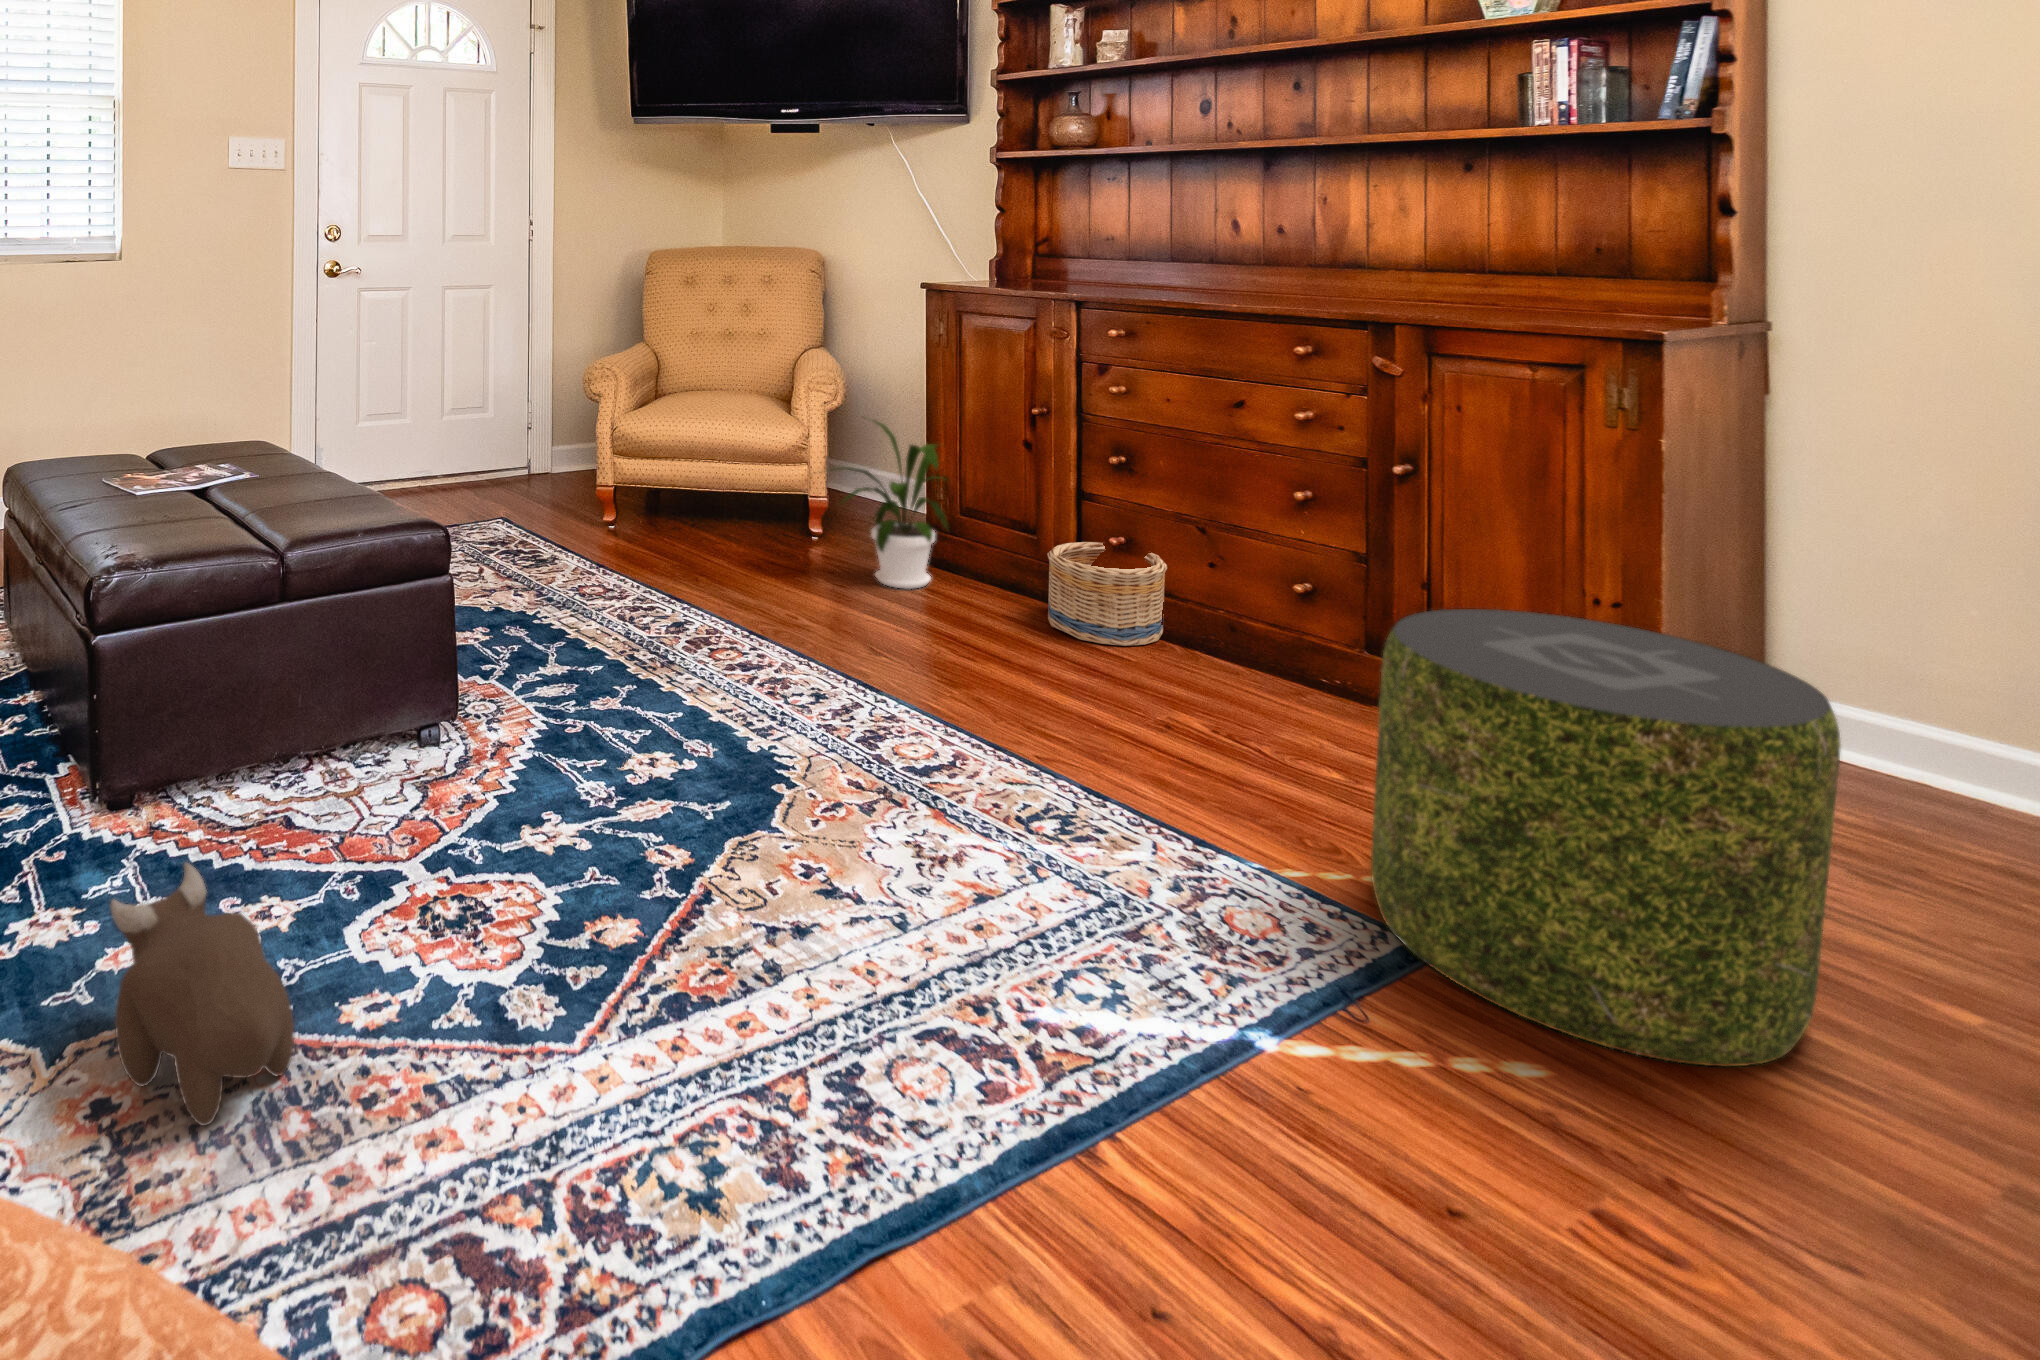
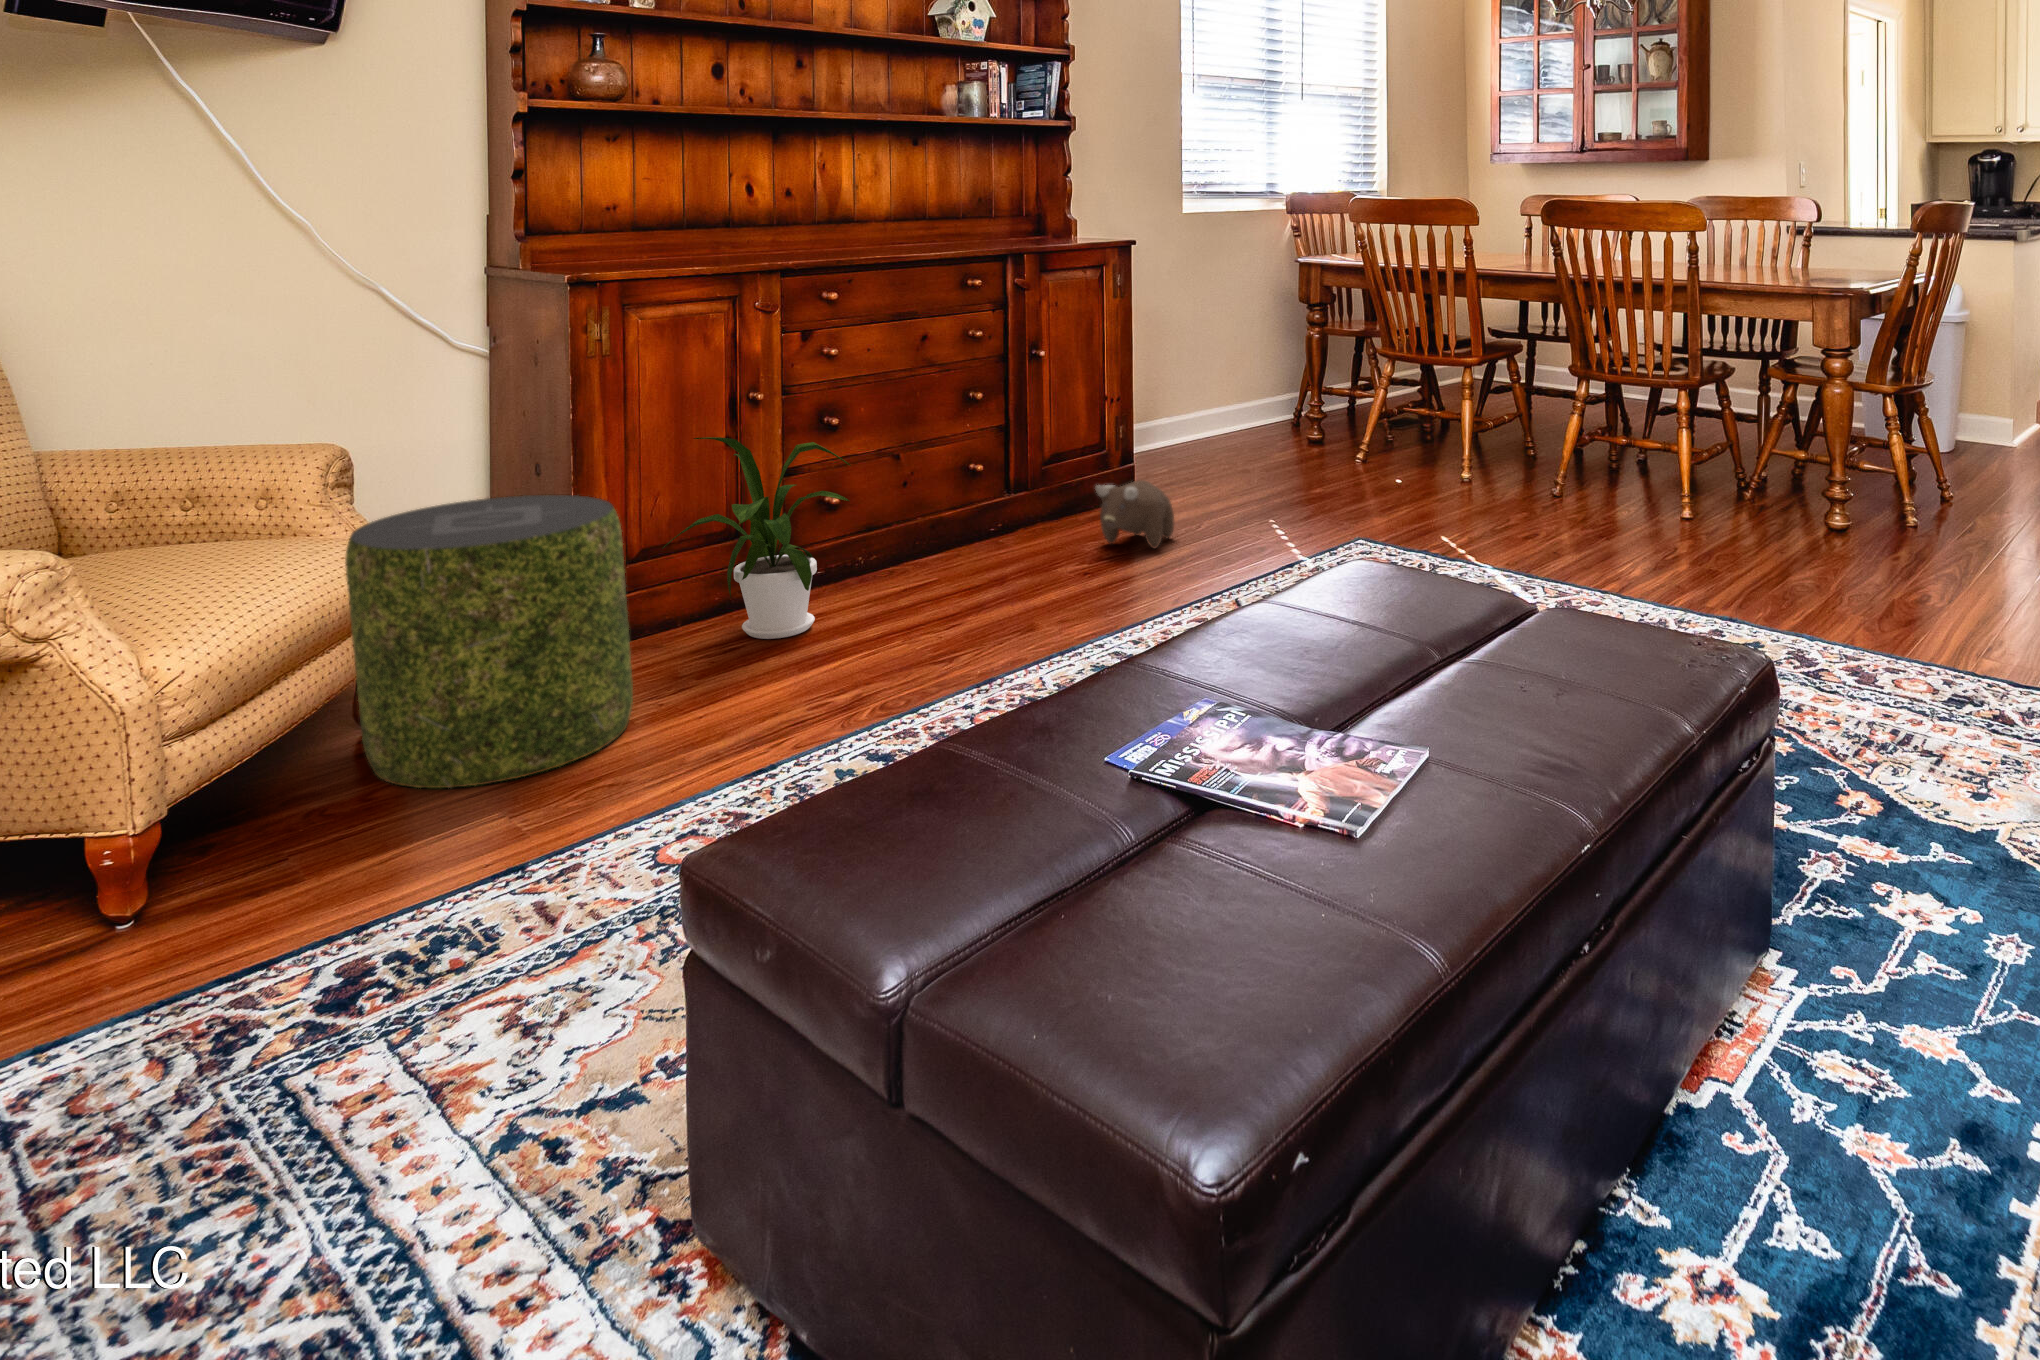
basket: present [1048,542,1167,646] -> none [896,489,1001,582]
pouf: present [1371,609,1840,1066] -> present [345,495,633,788]
plush toy: present [110,863,294,1126] -> present [1095,480,1174,549]

